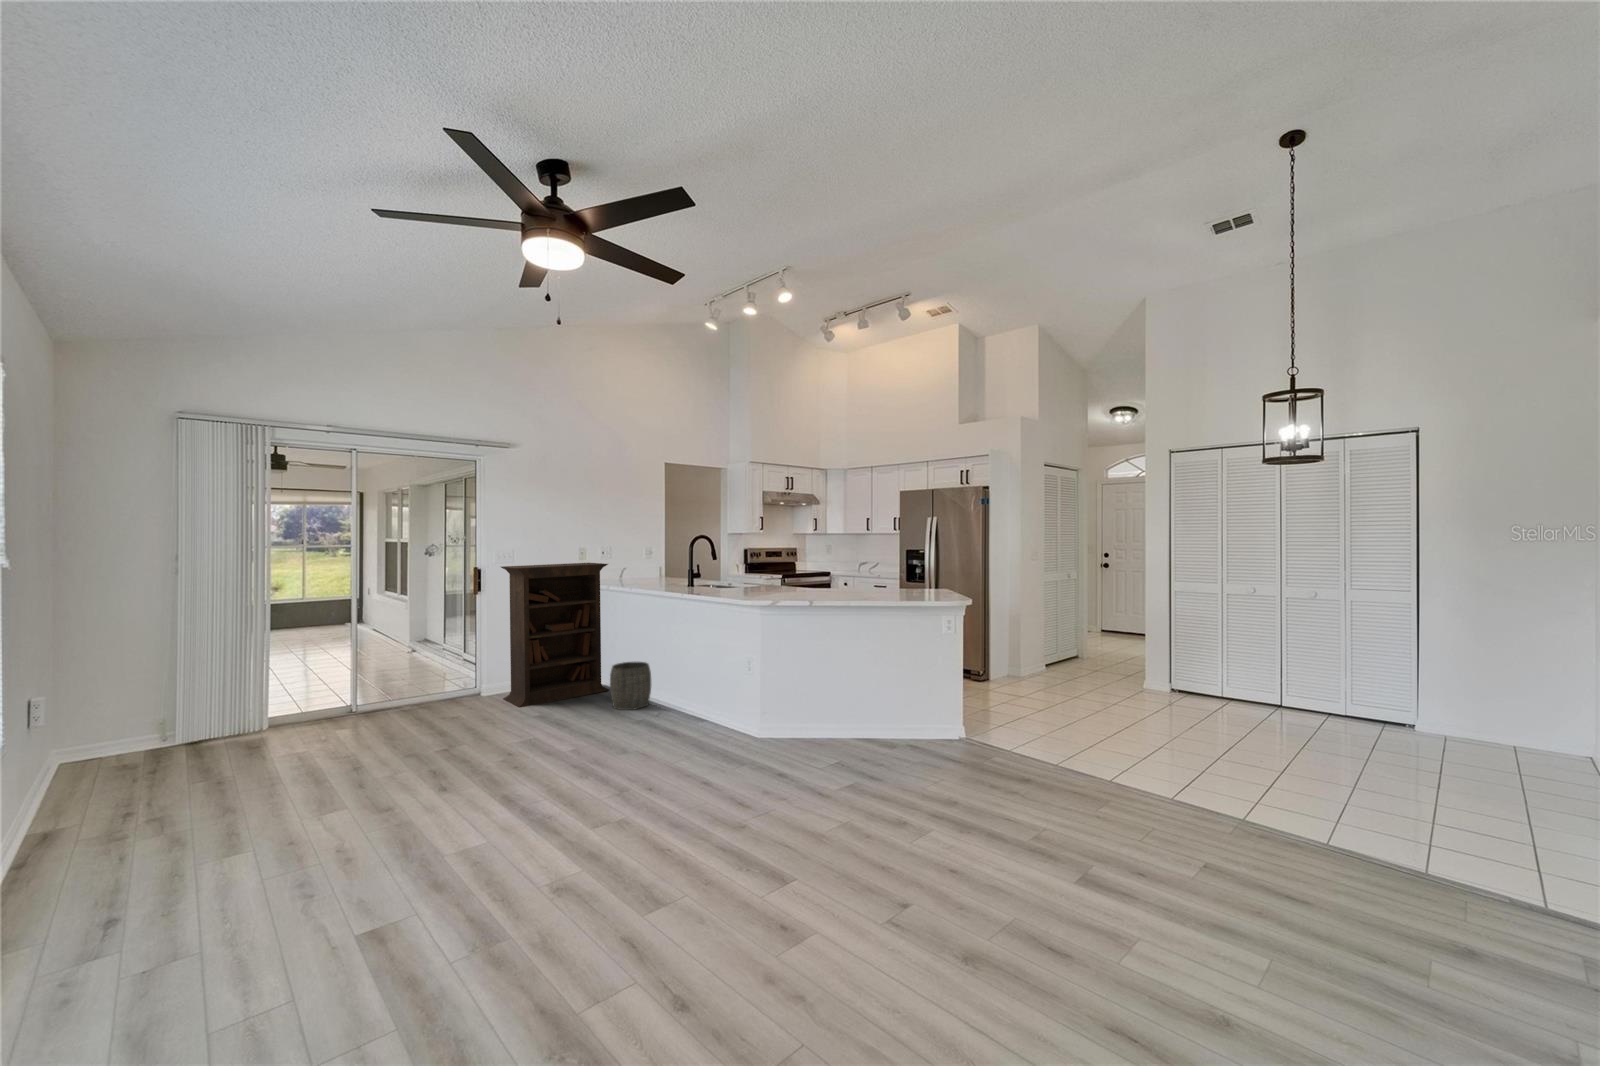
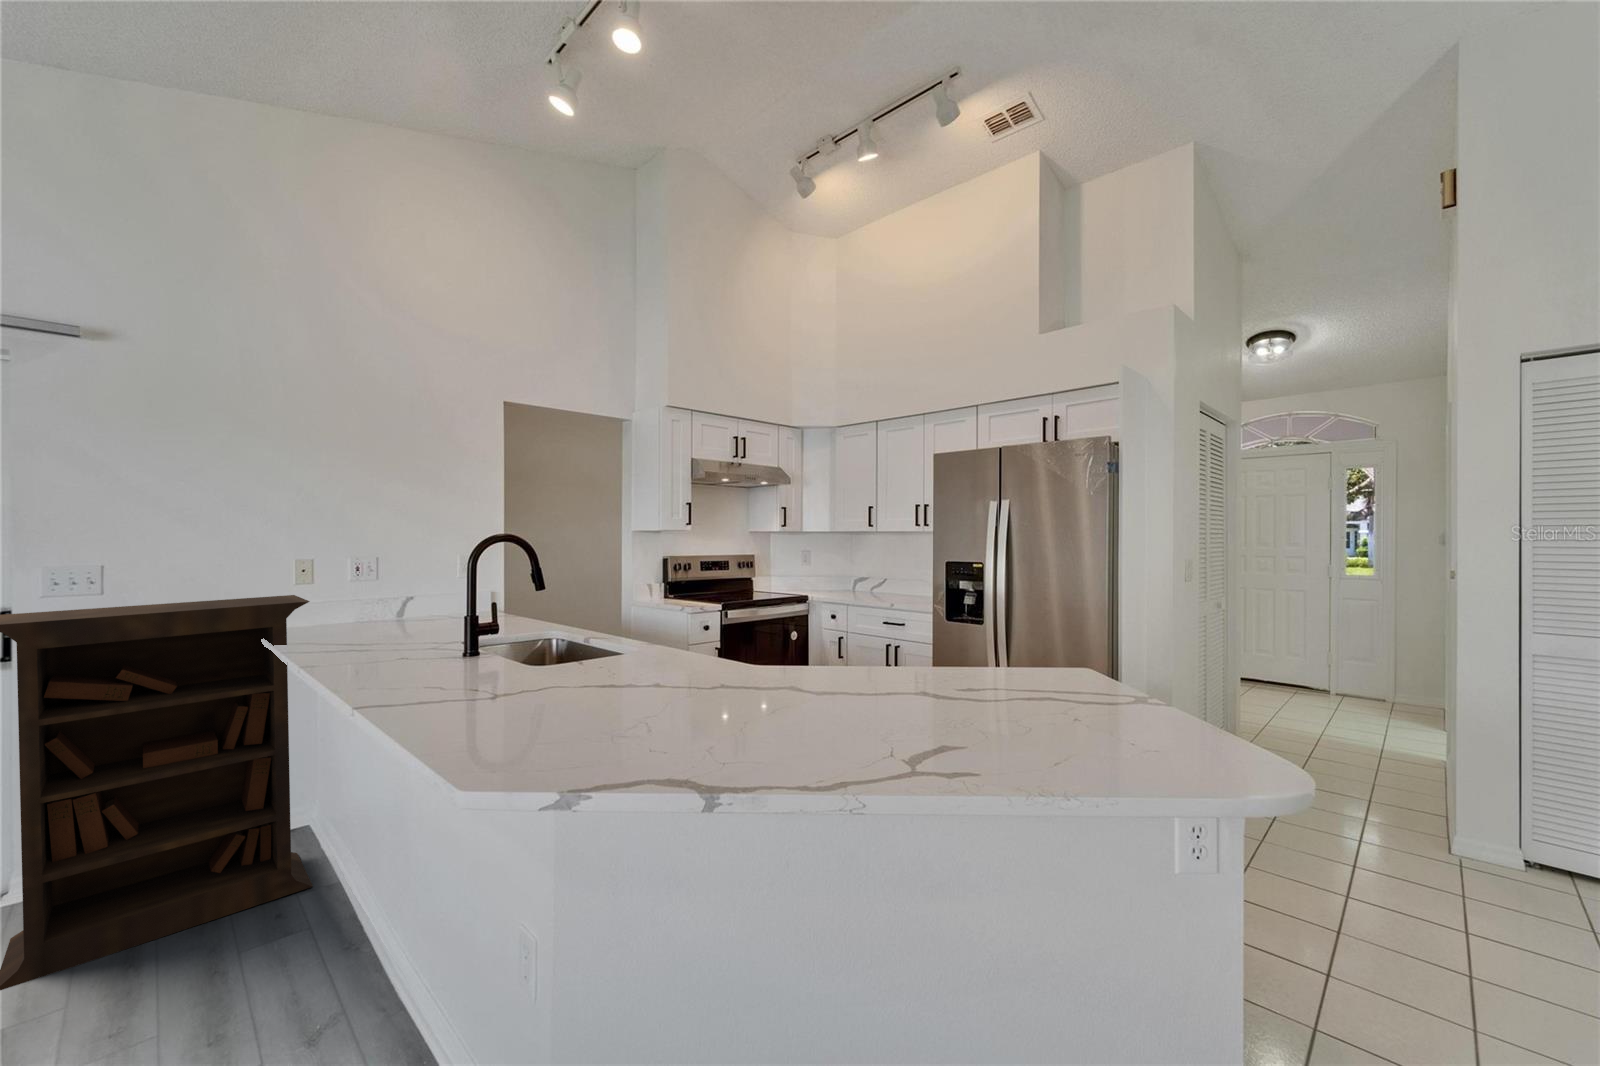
woven basket: present [610,662,651,710] -> none [239,844,368,1001]

